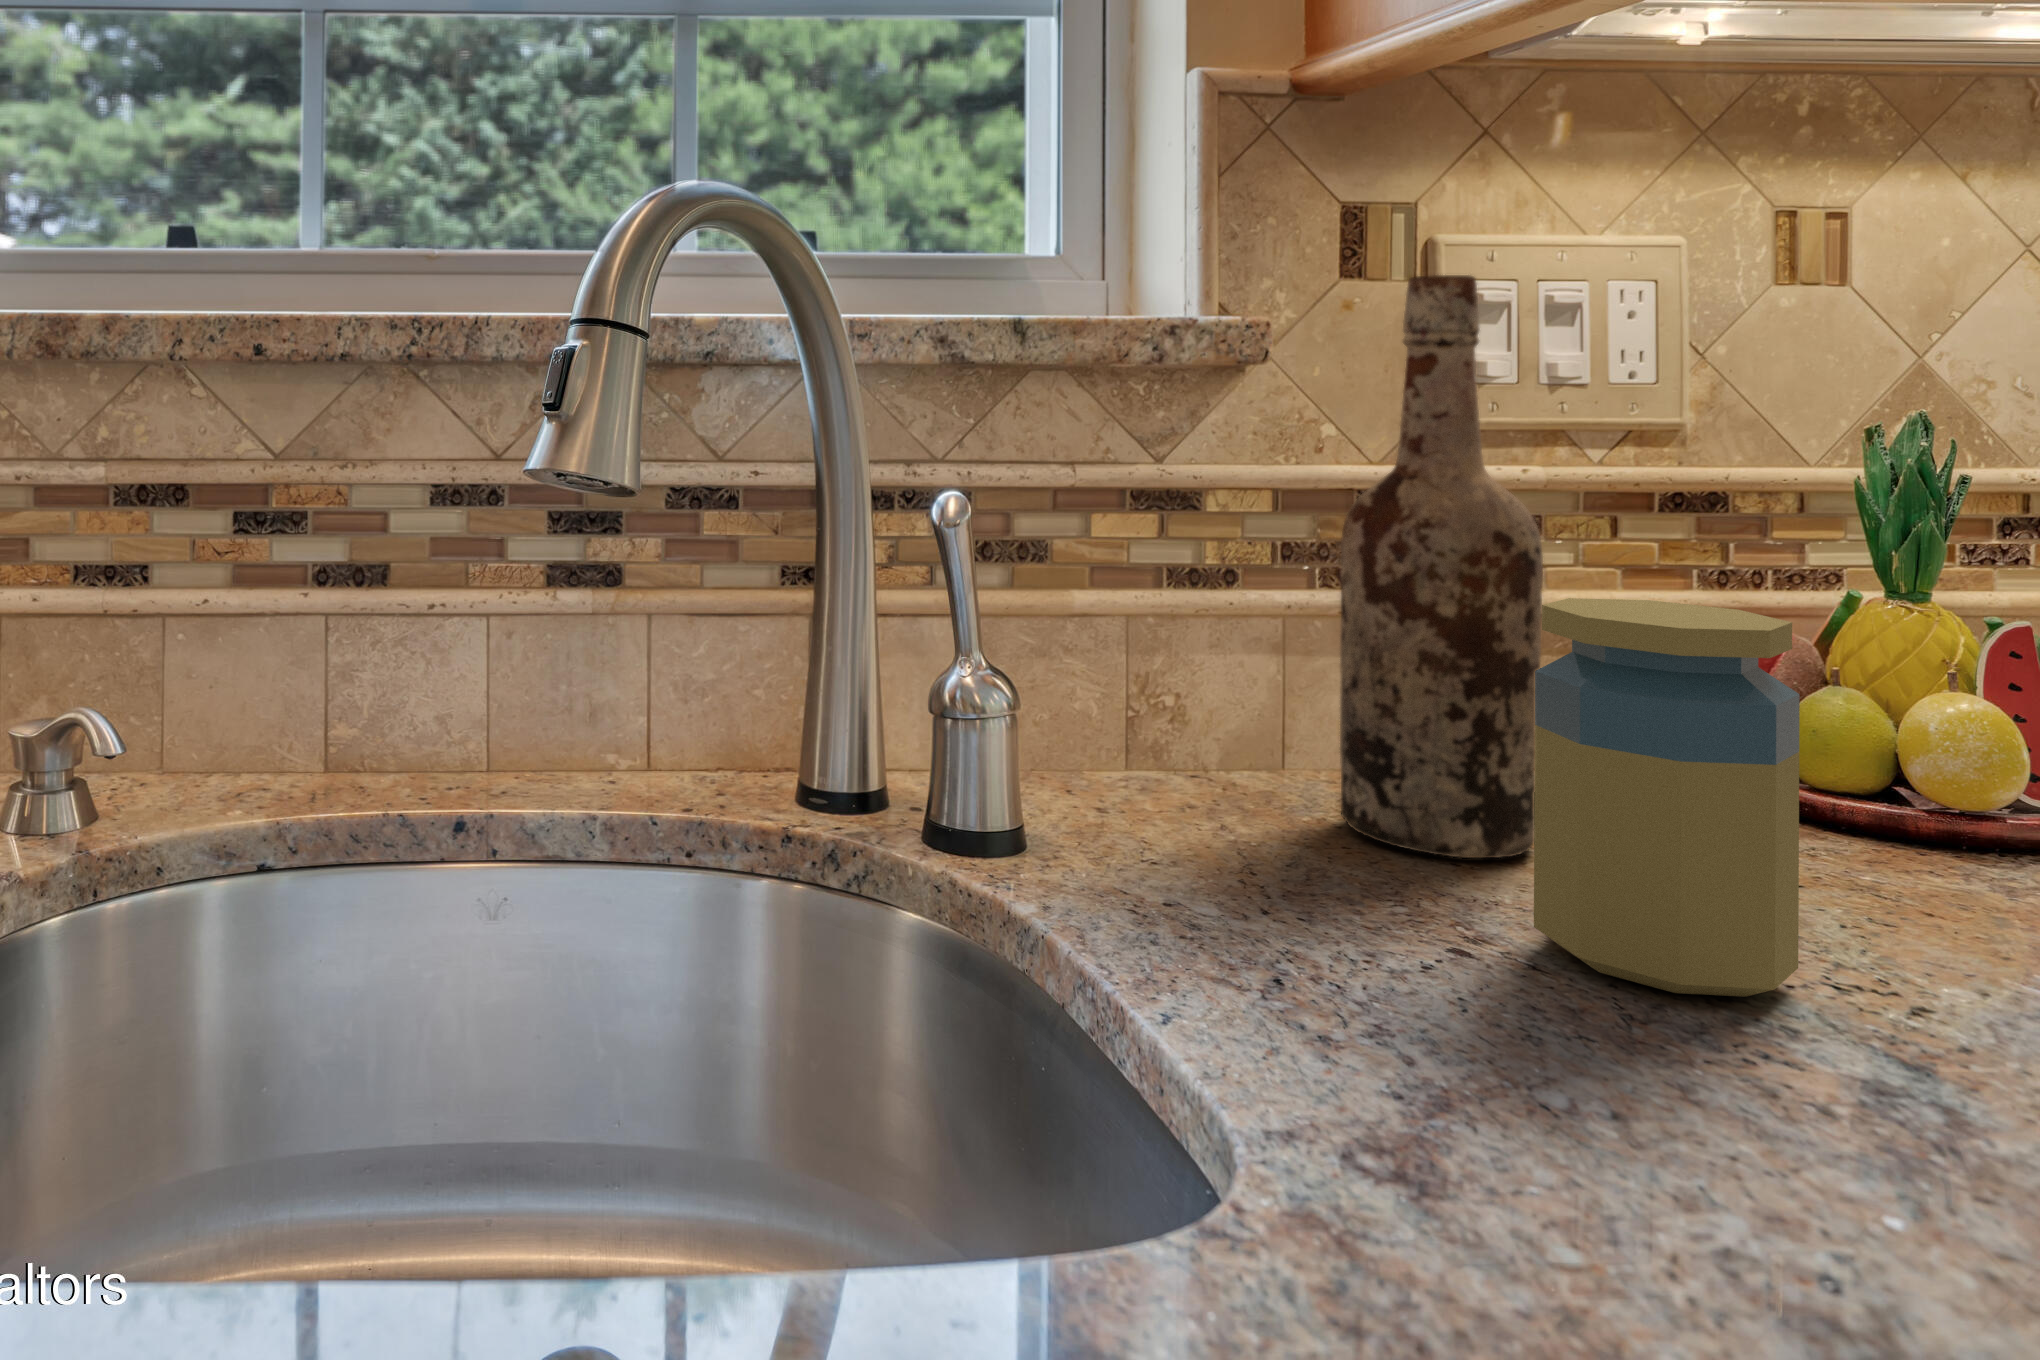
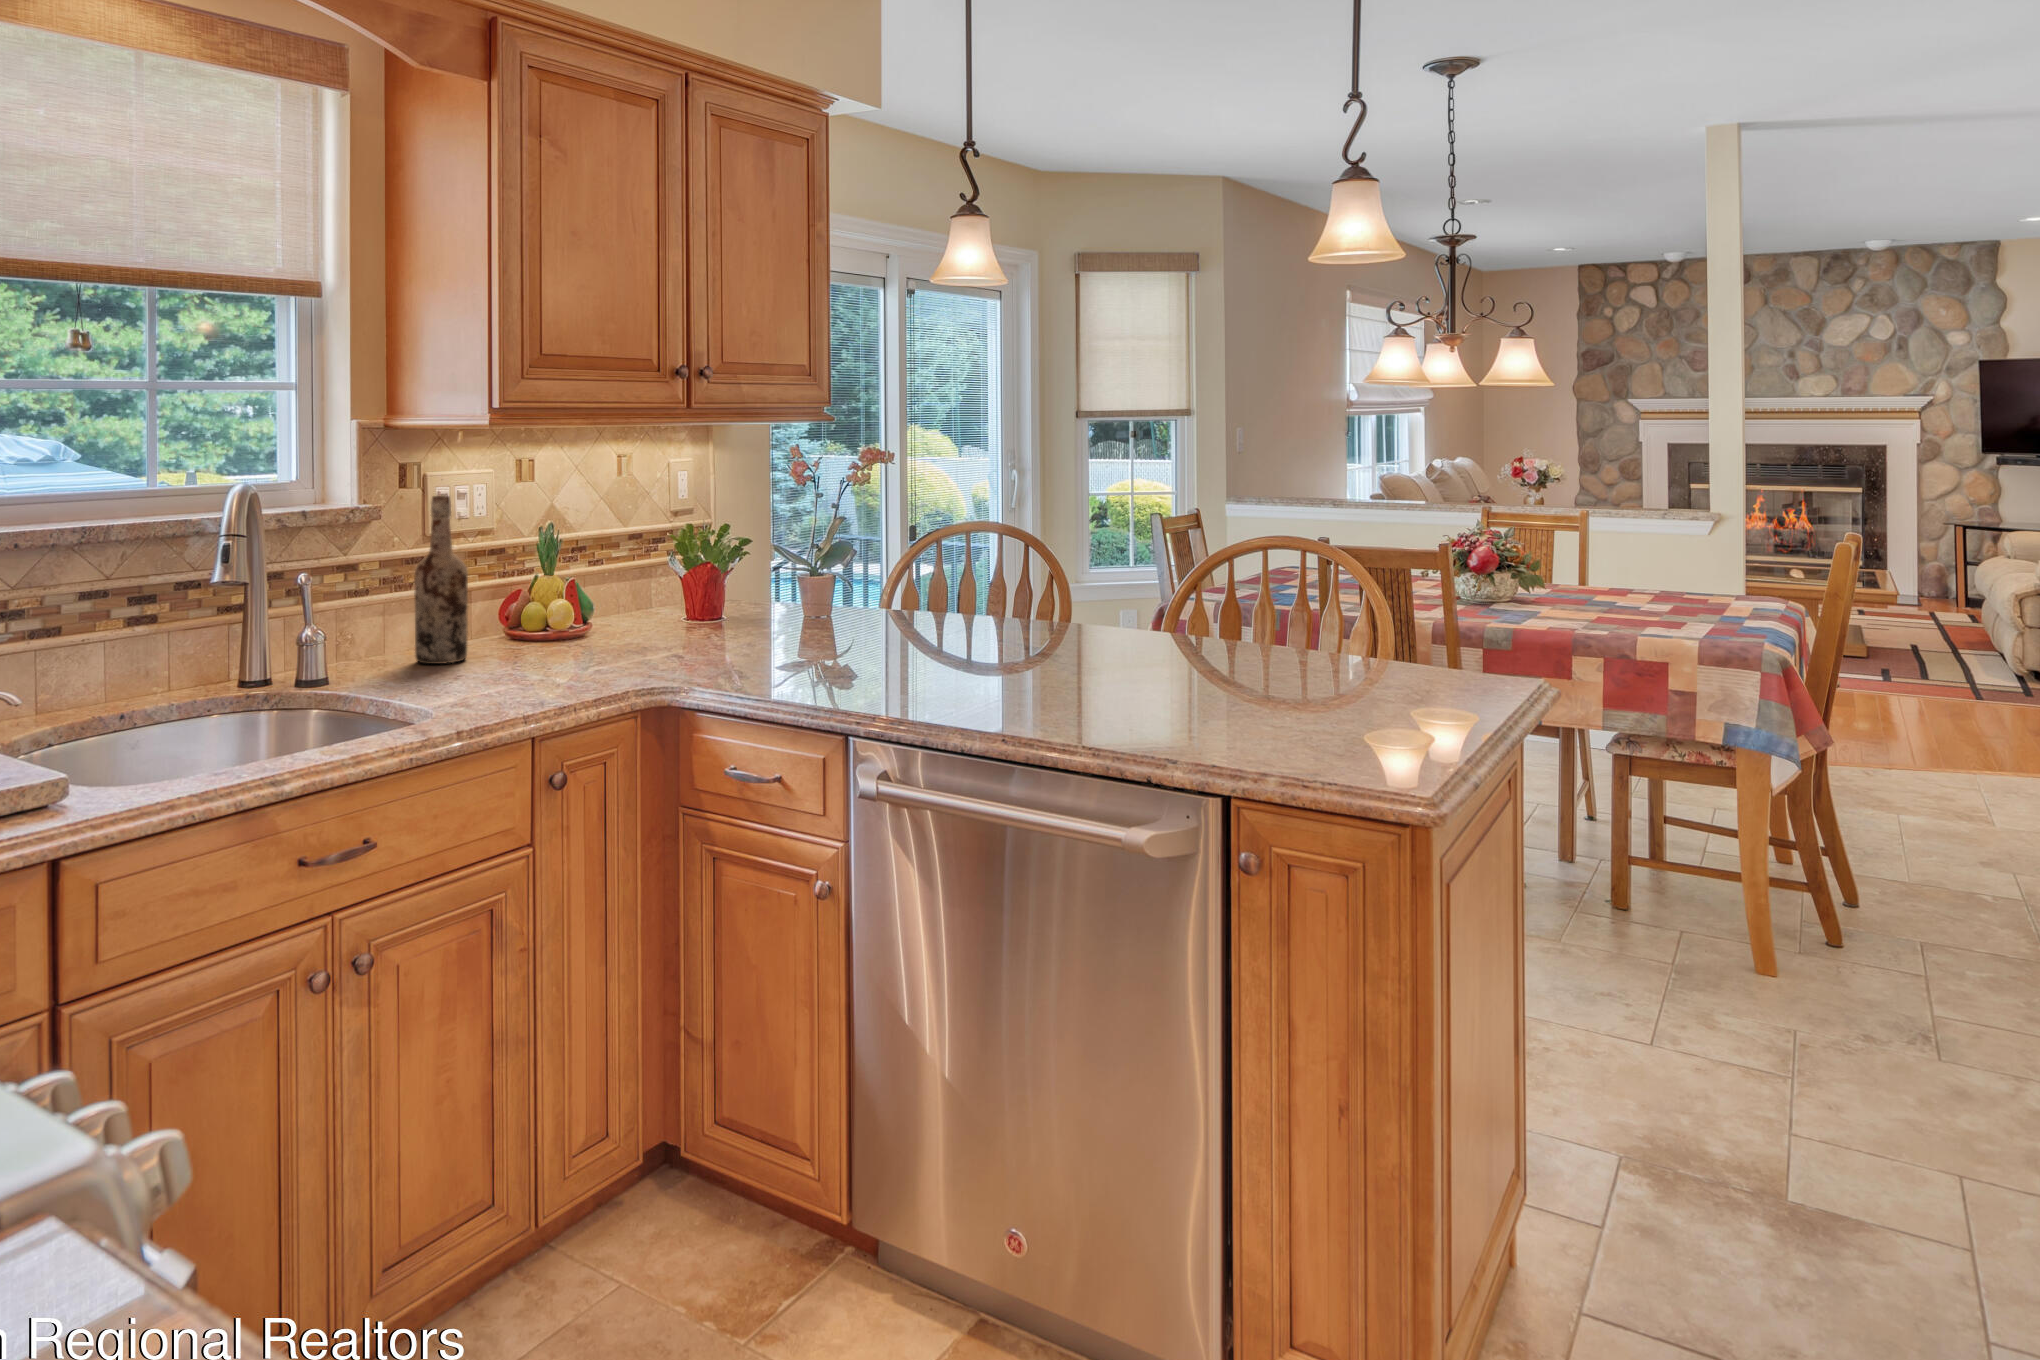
jar: present [1534,598,1800,997] -> none [473,583,527,674]

